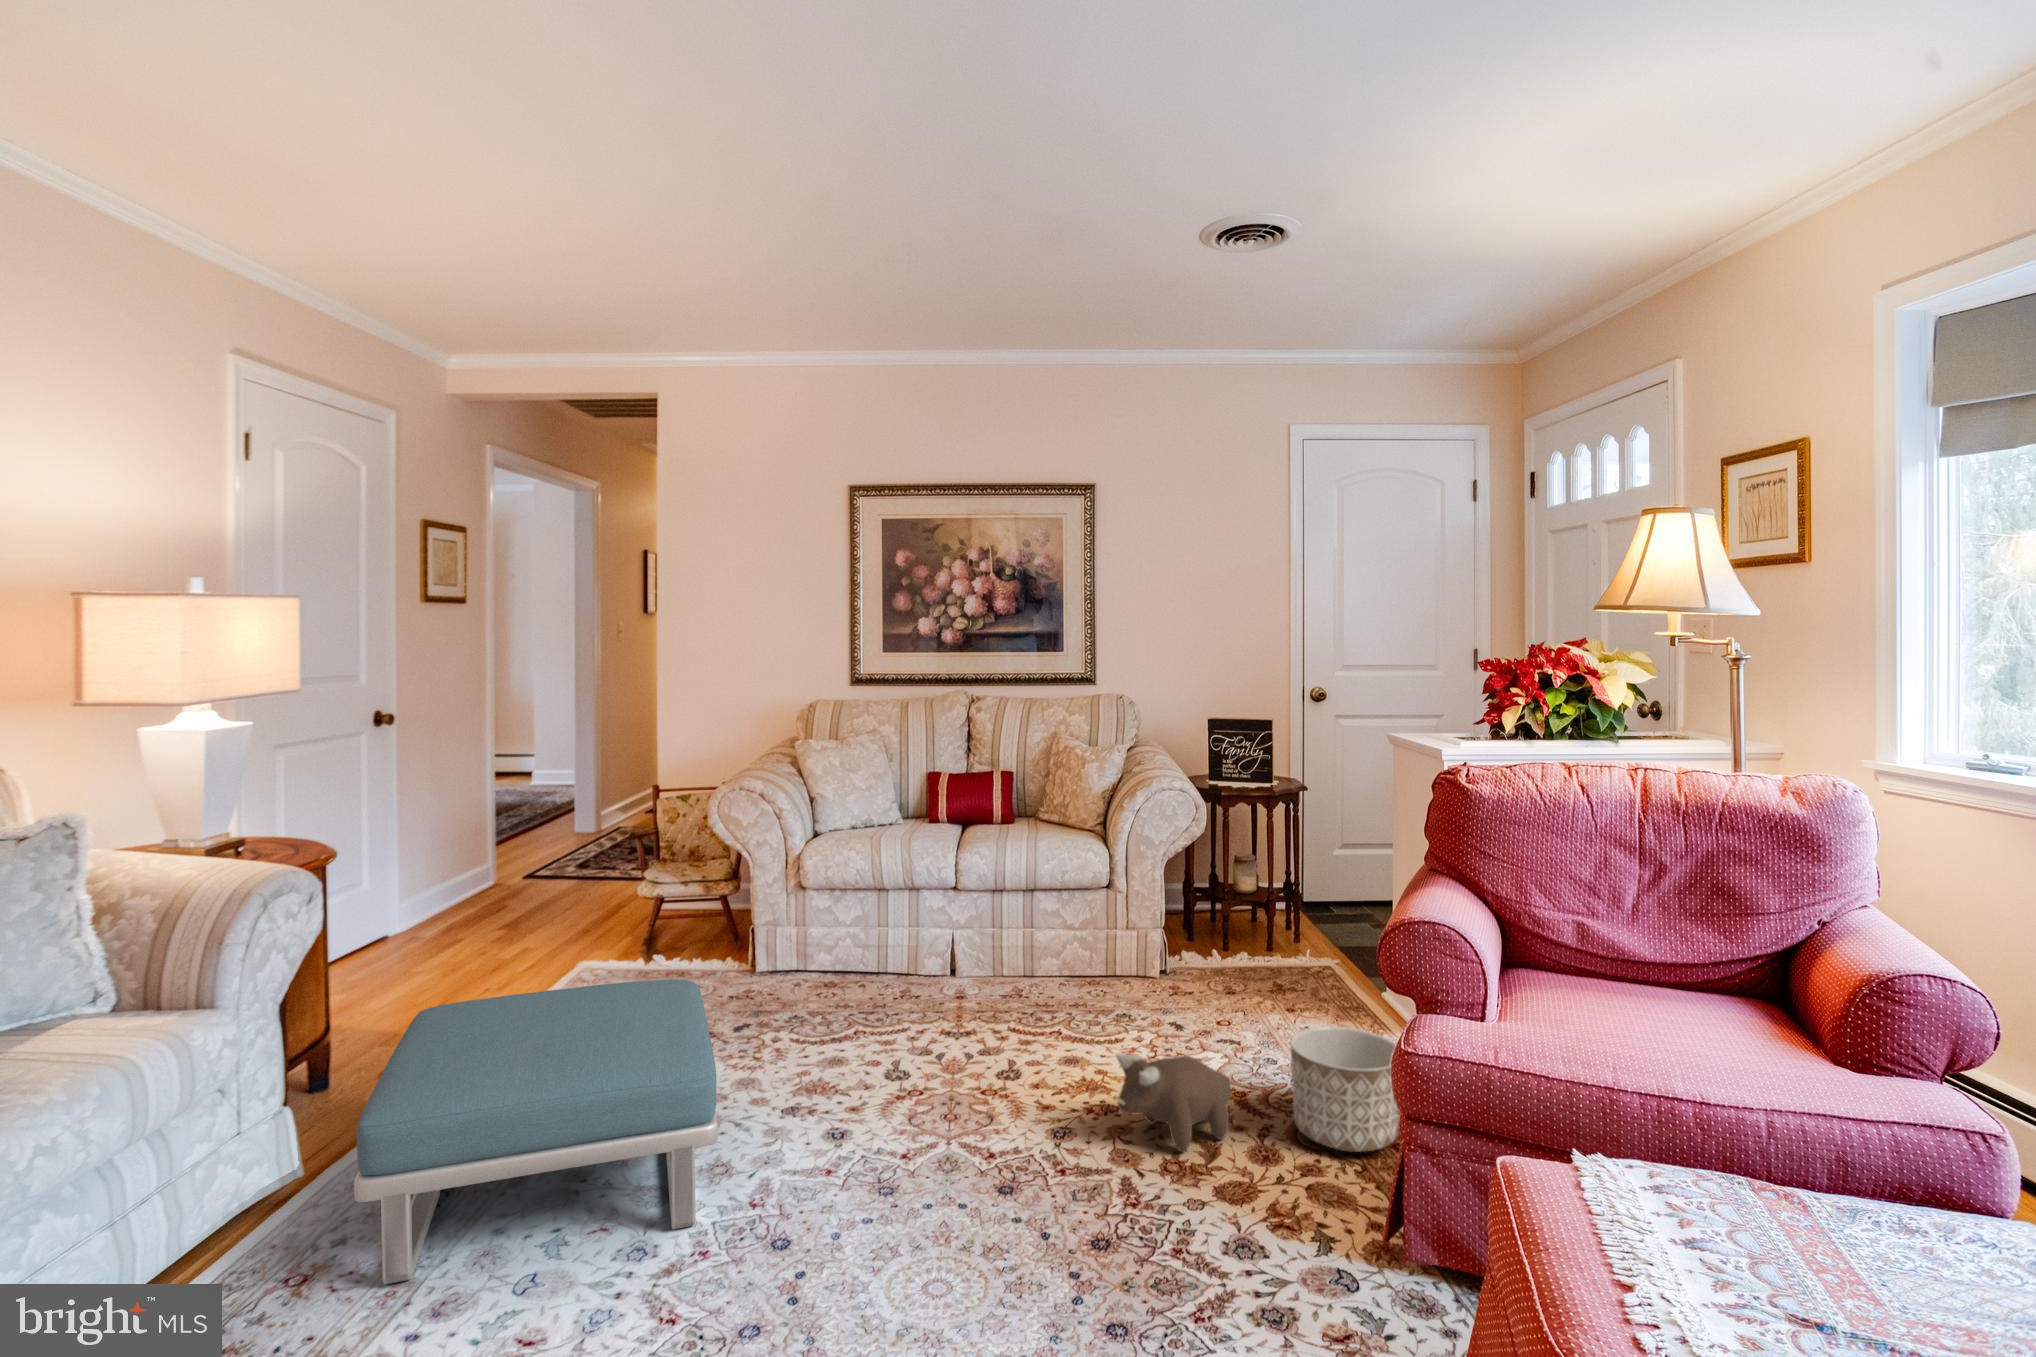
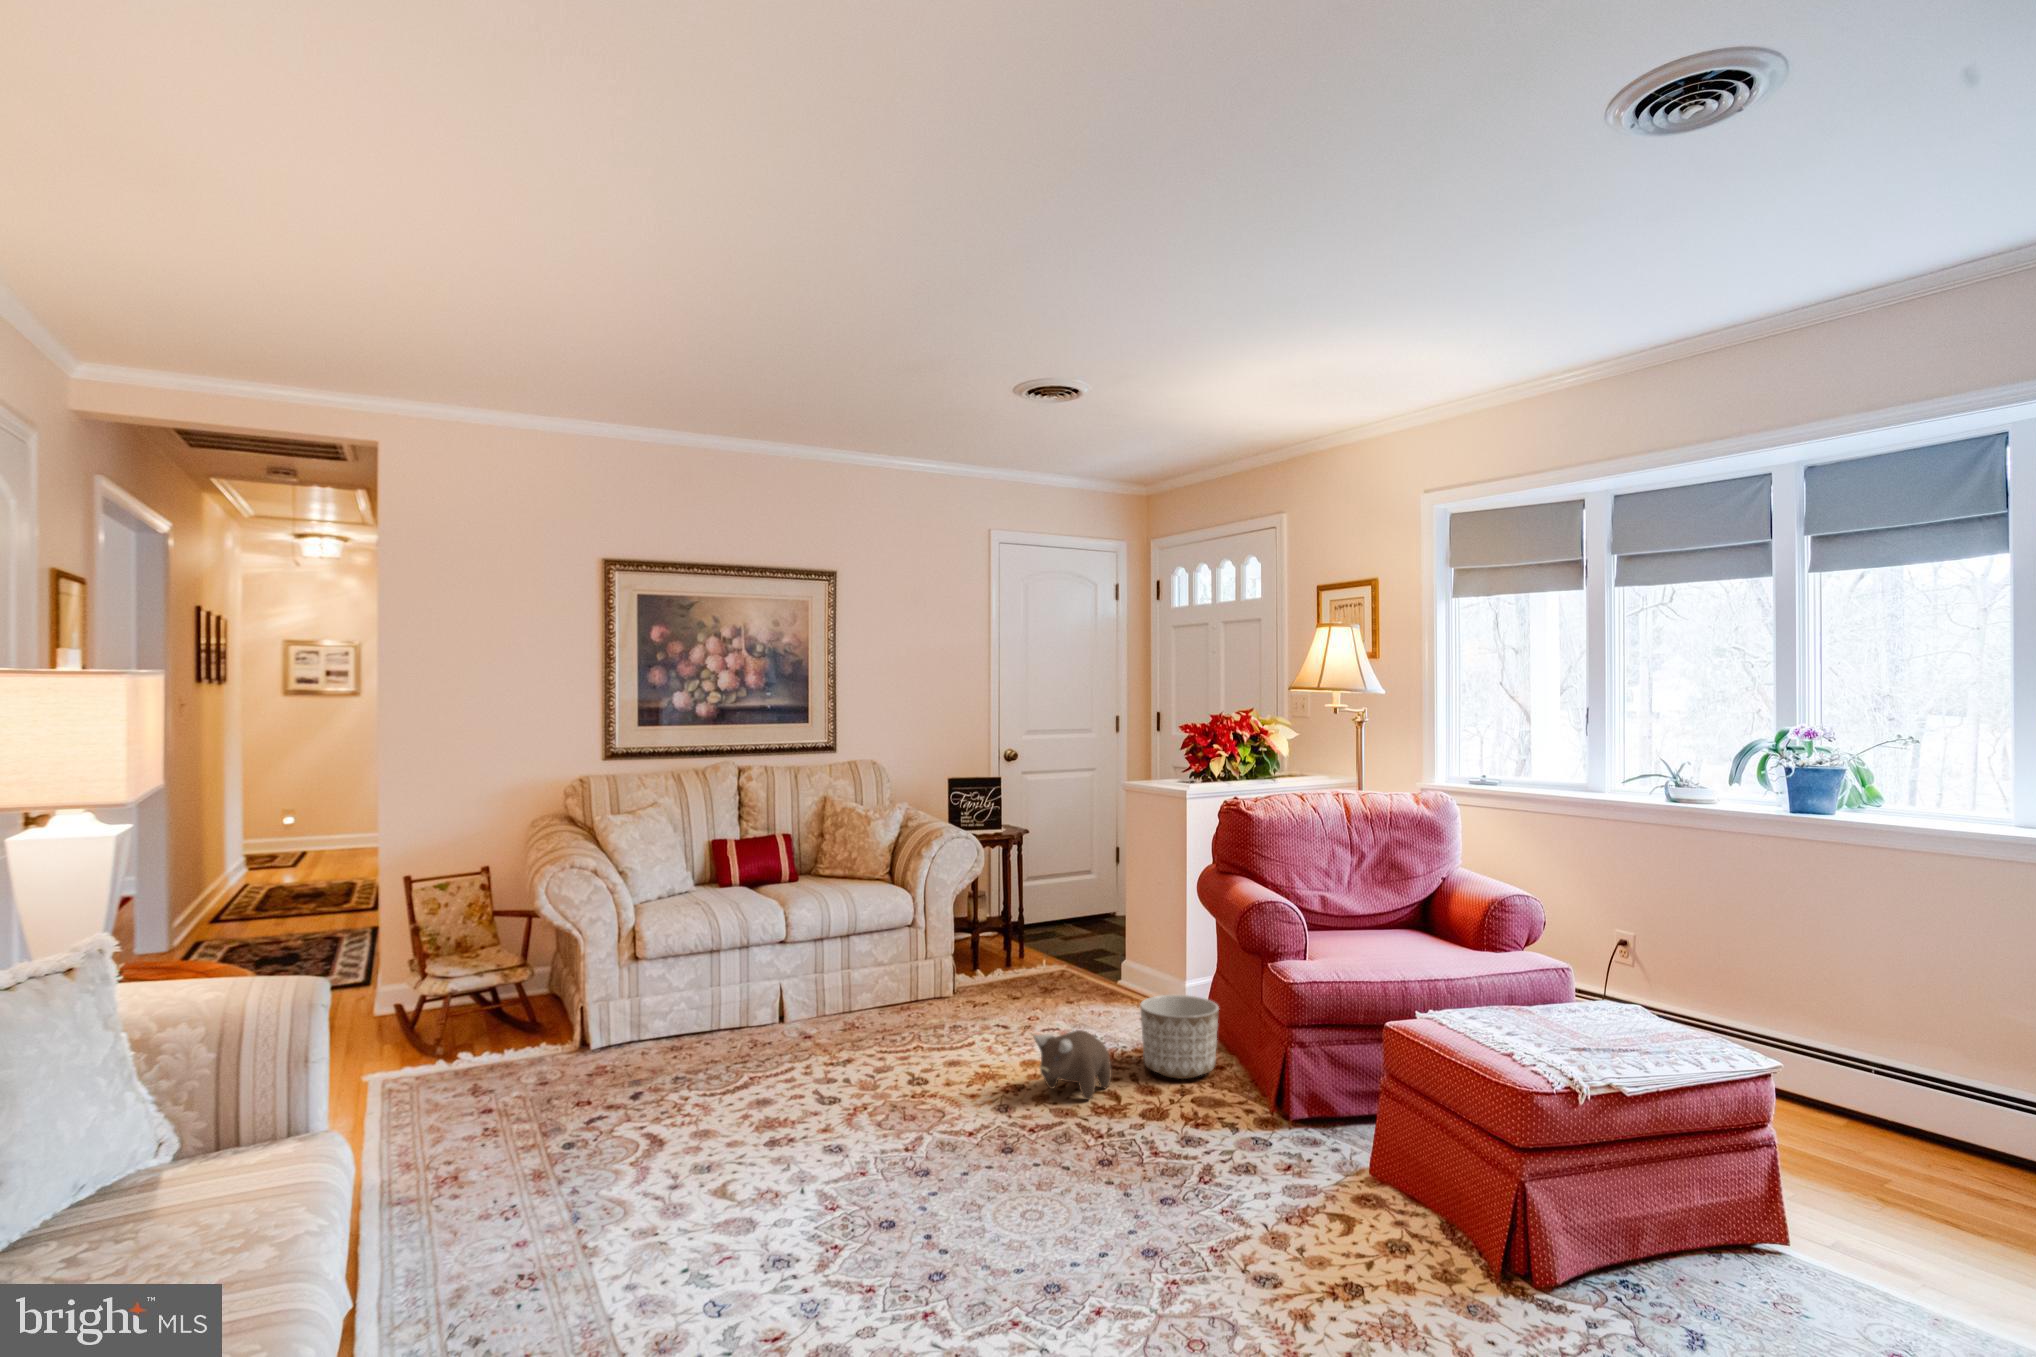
footstool: present [354,980,718,1284] -> none [426,1035,800,1312]

